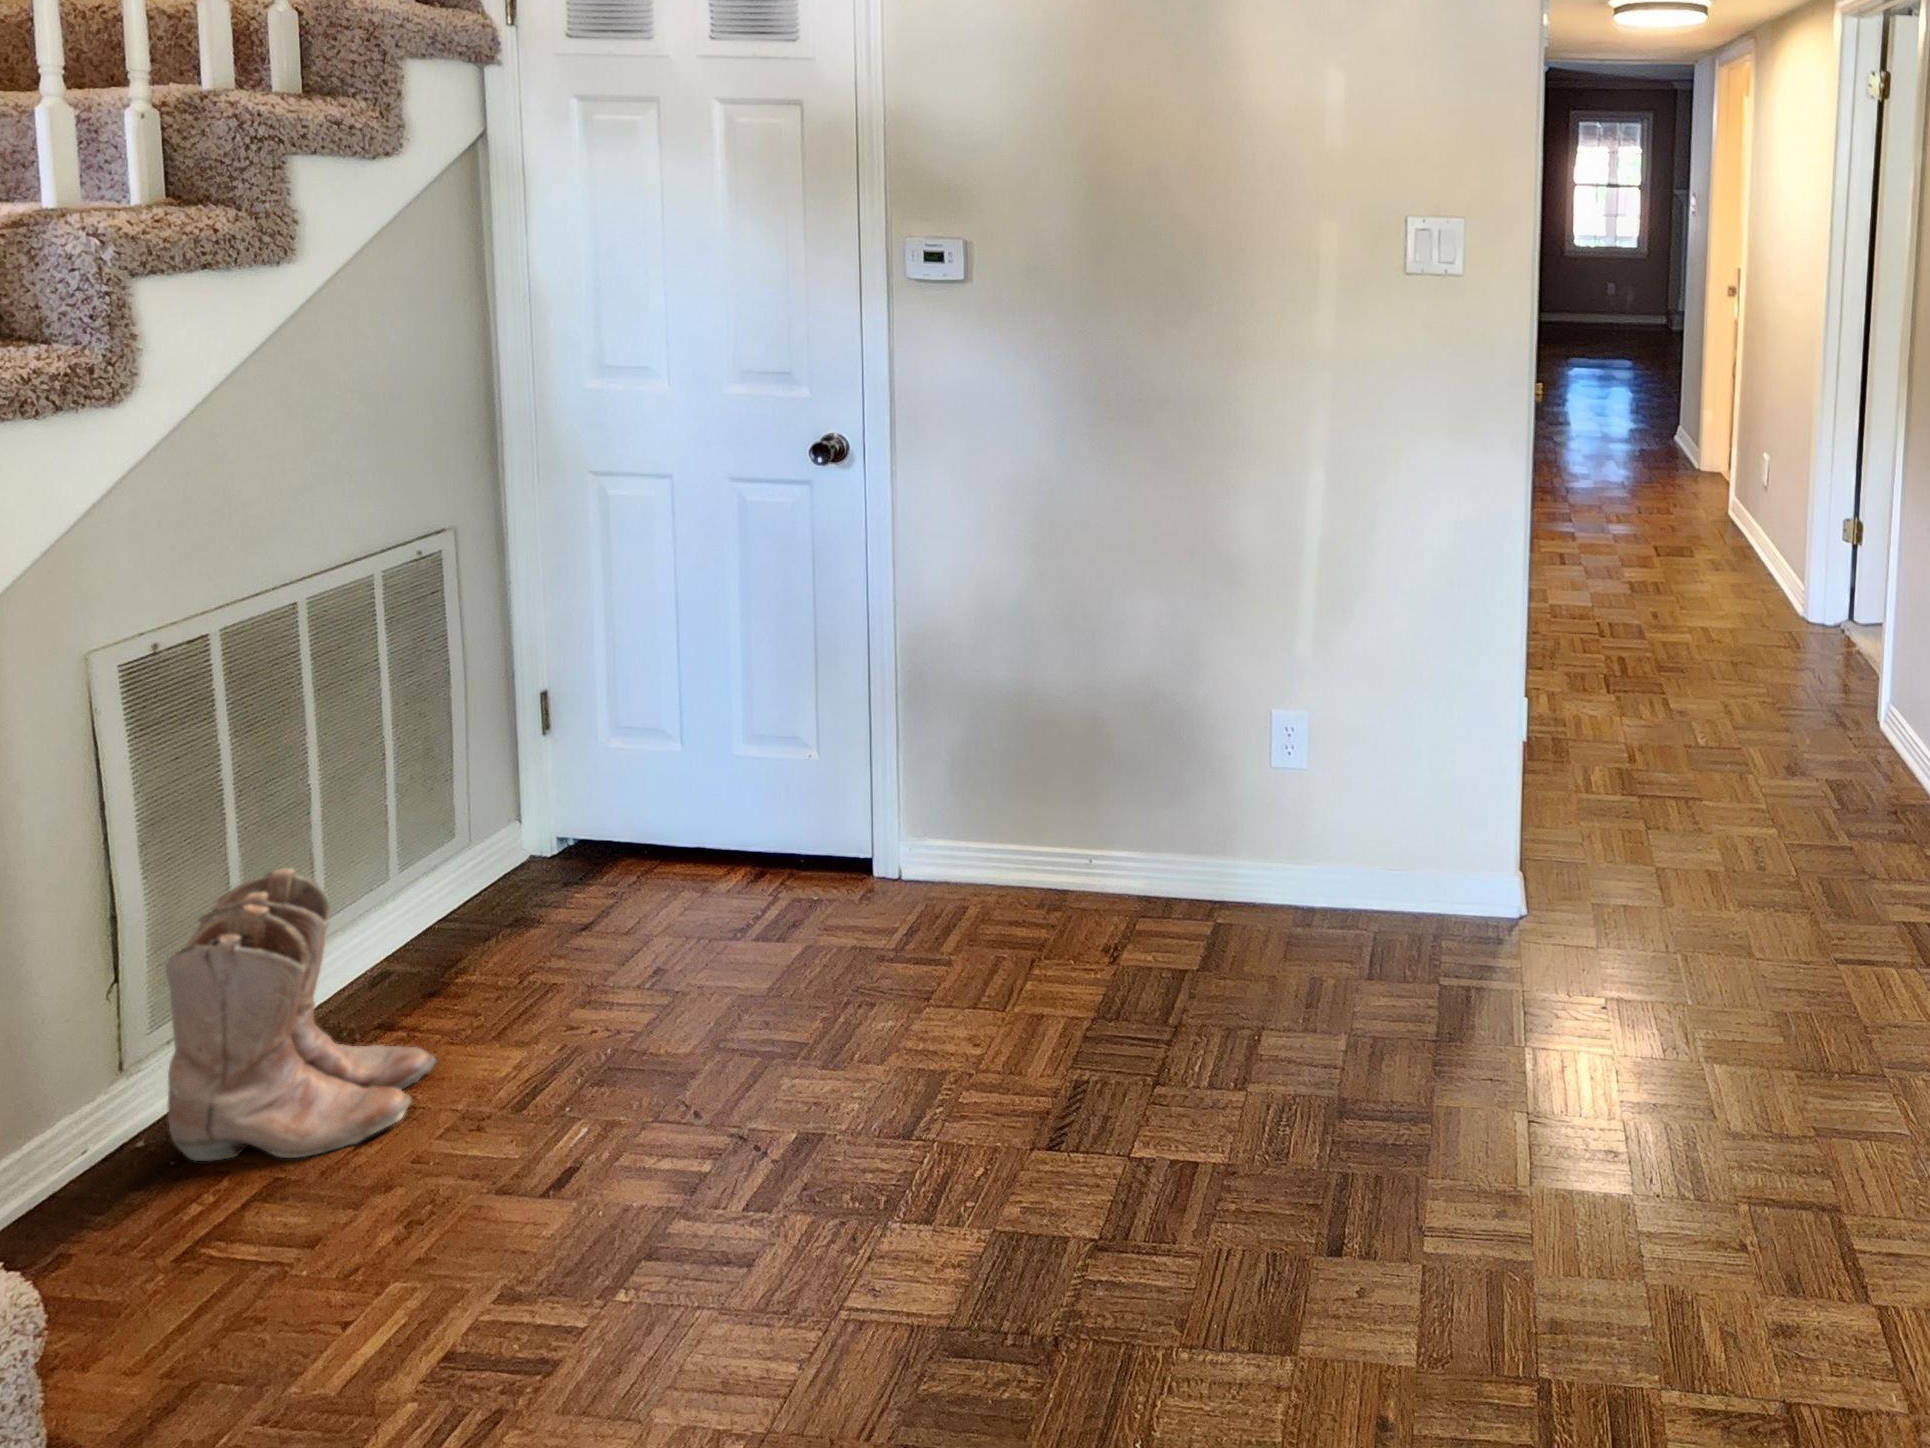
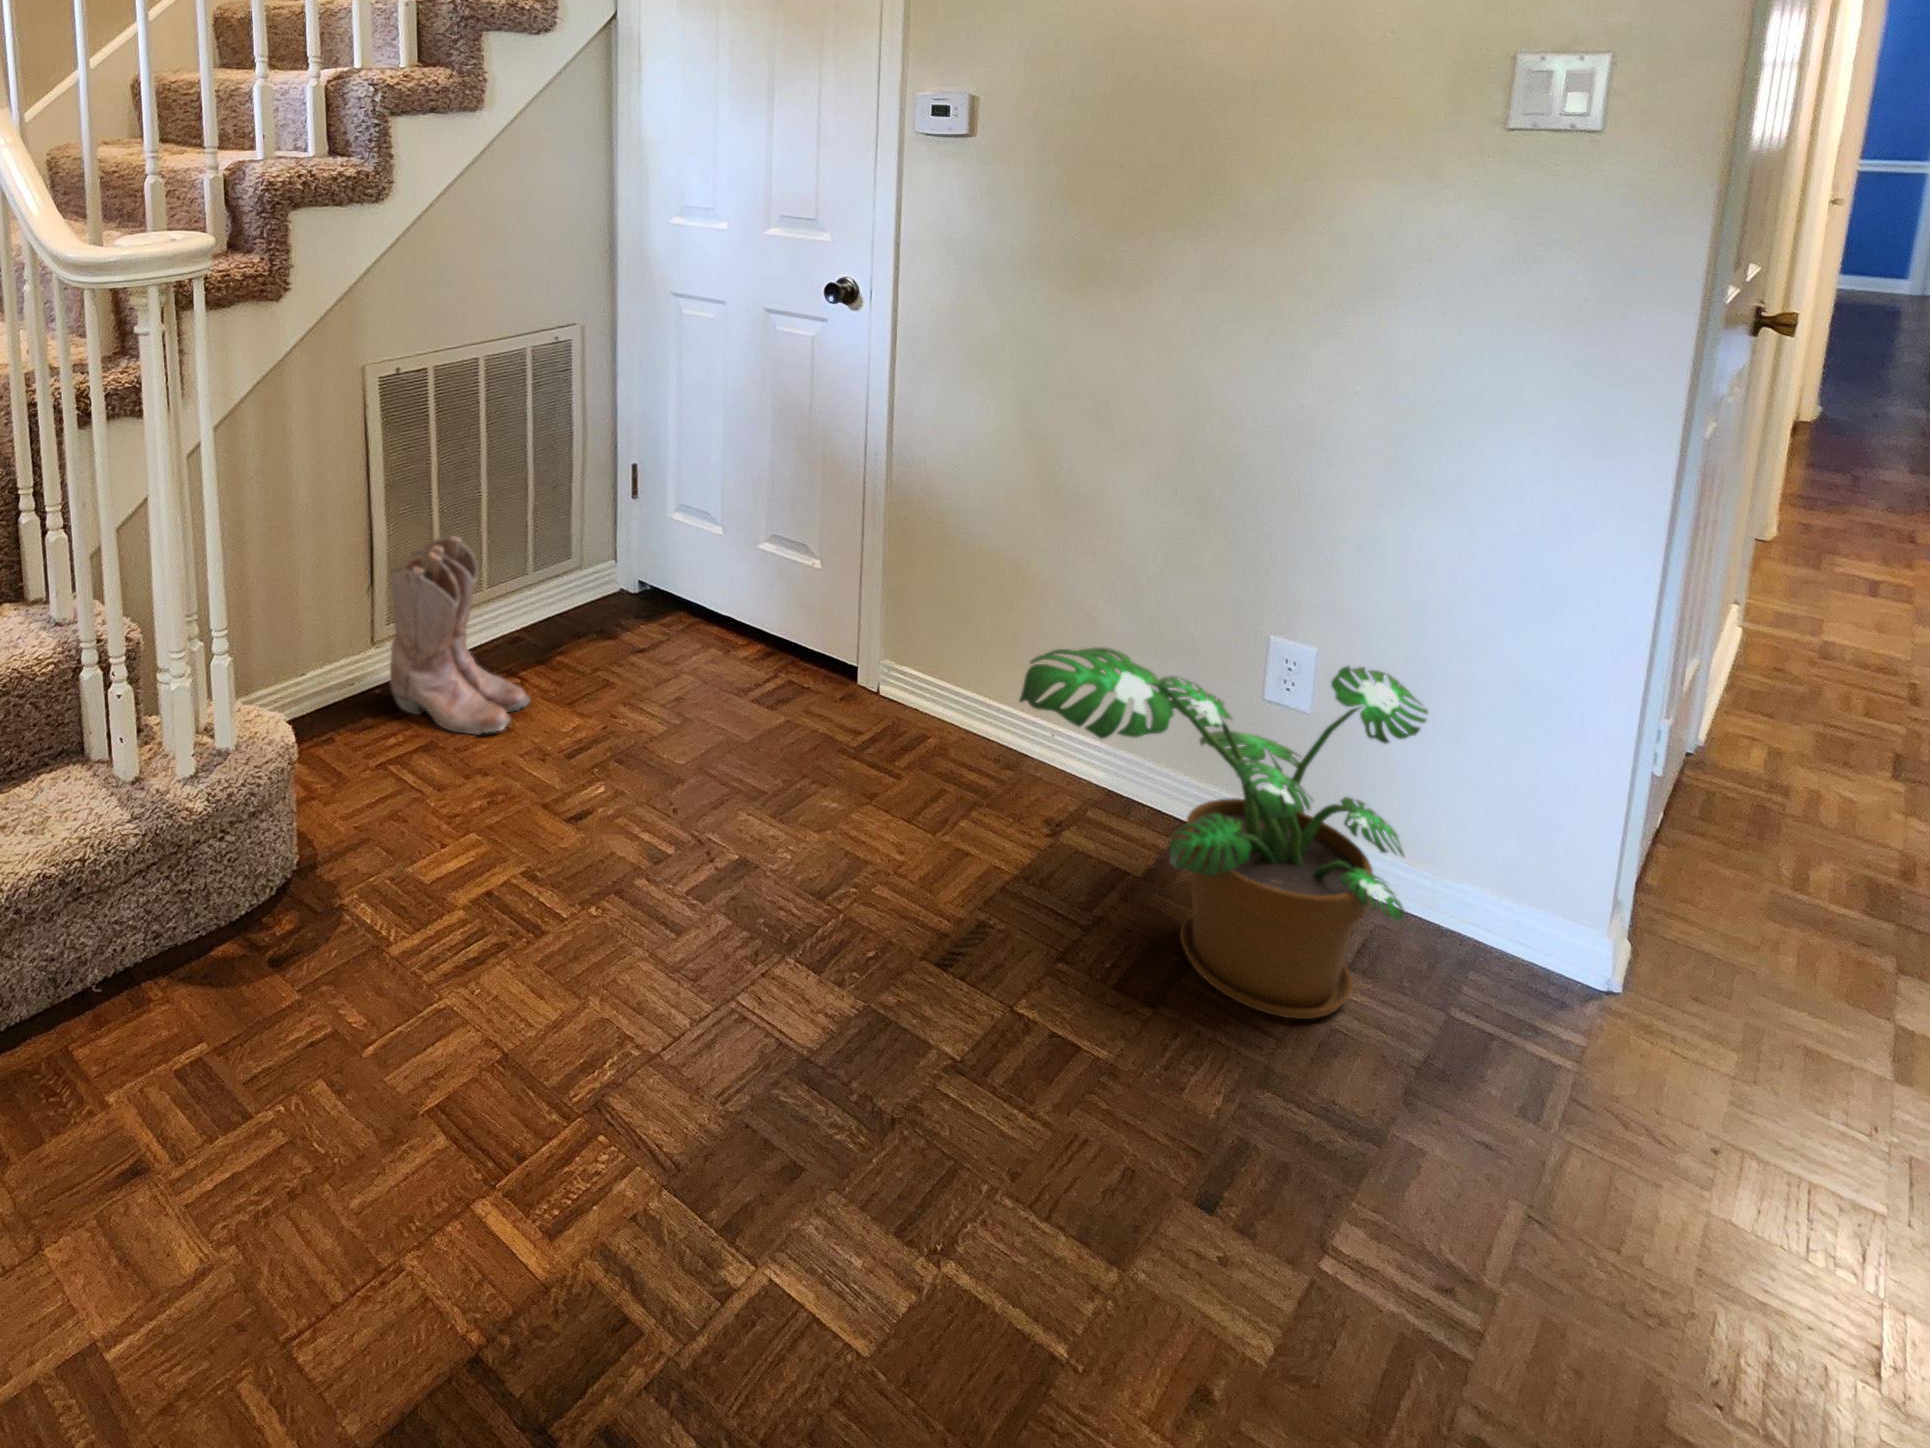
potted plant: none [1098,714,1407,1046] -> present [1020,647,1428,1019]

